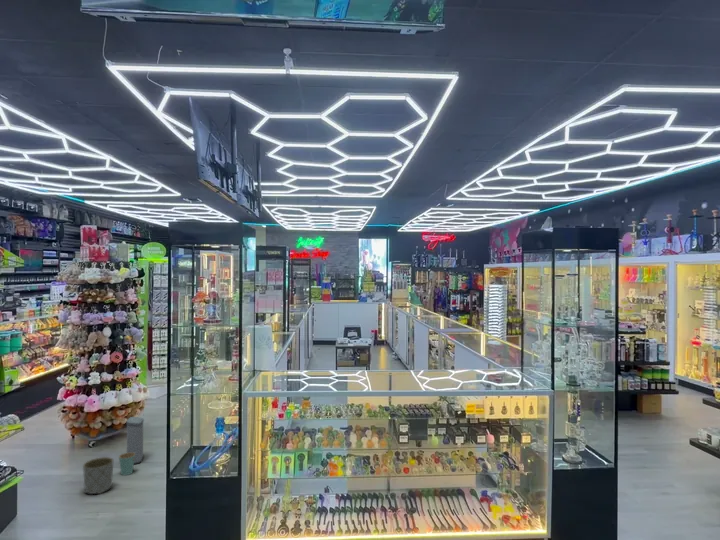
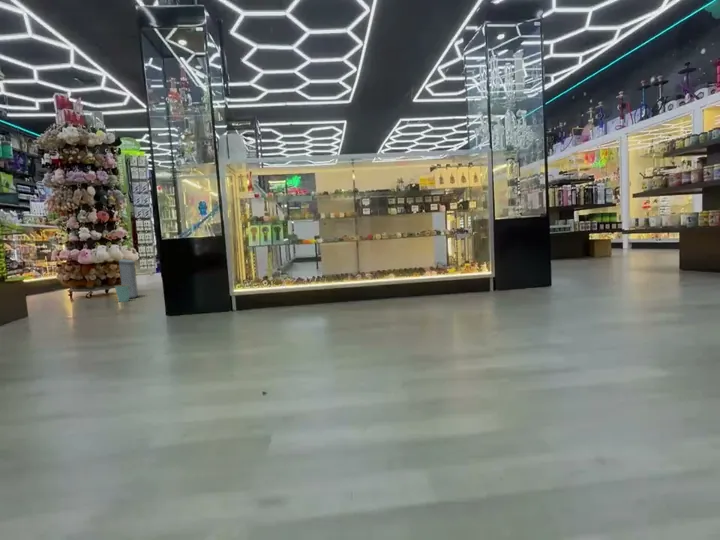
planter: present [83,457,113,494] -> none [81,281,110,309]

